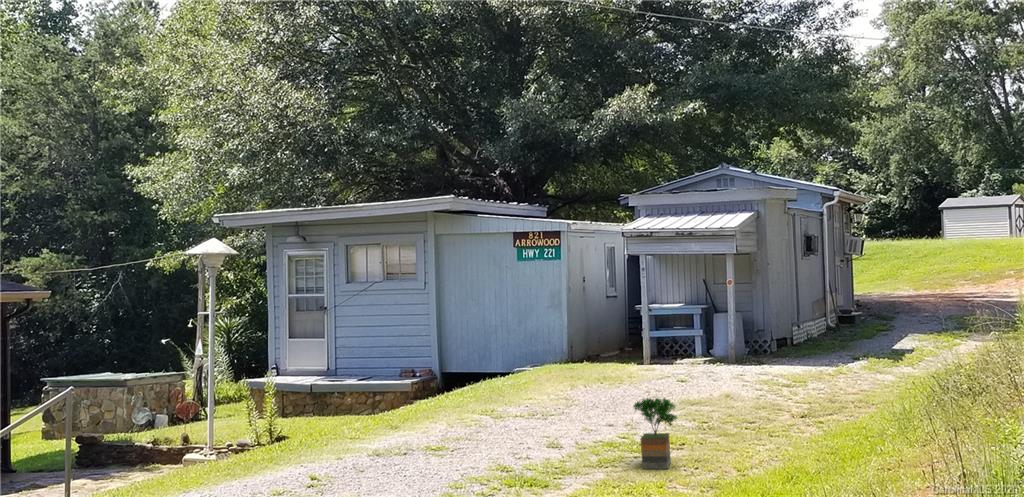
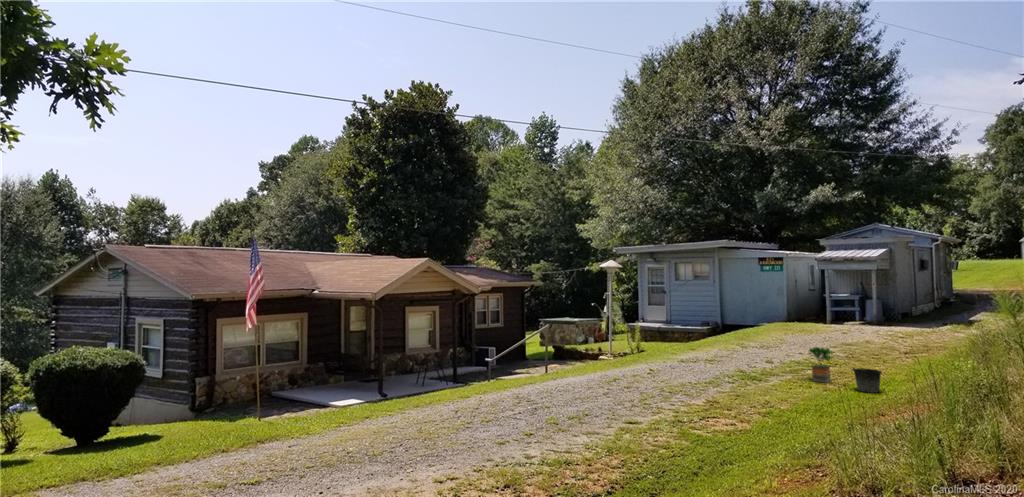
bucket: none [713,433,765,480] -> present [852,368,882,393]

